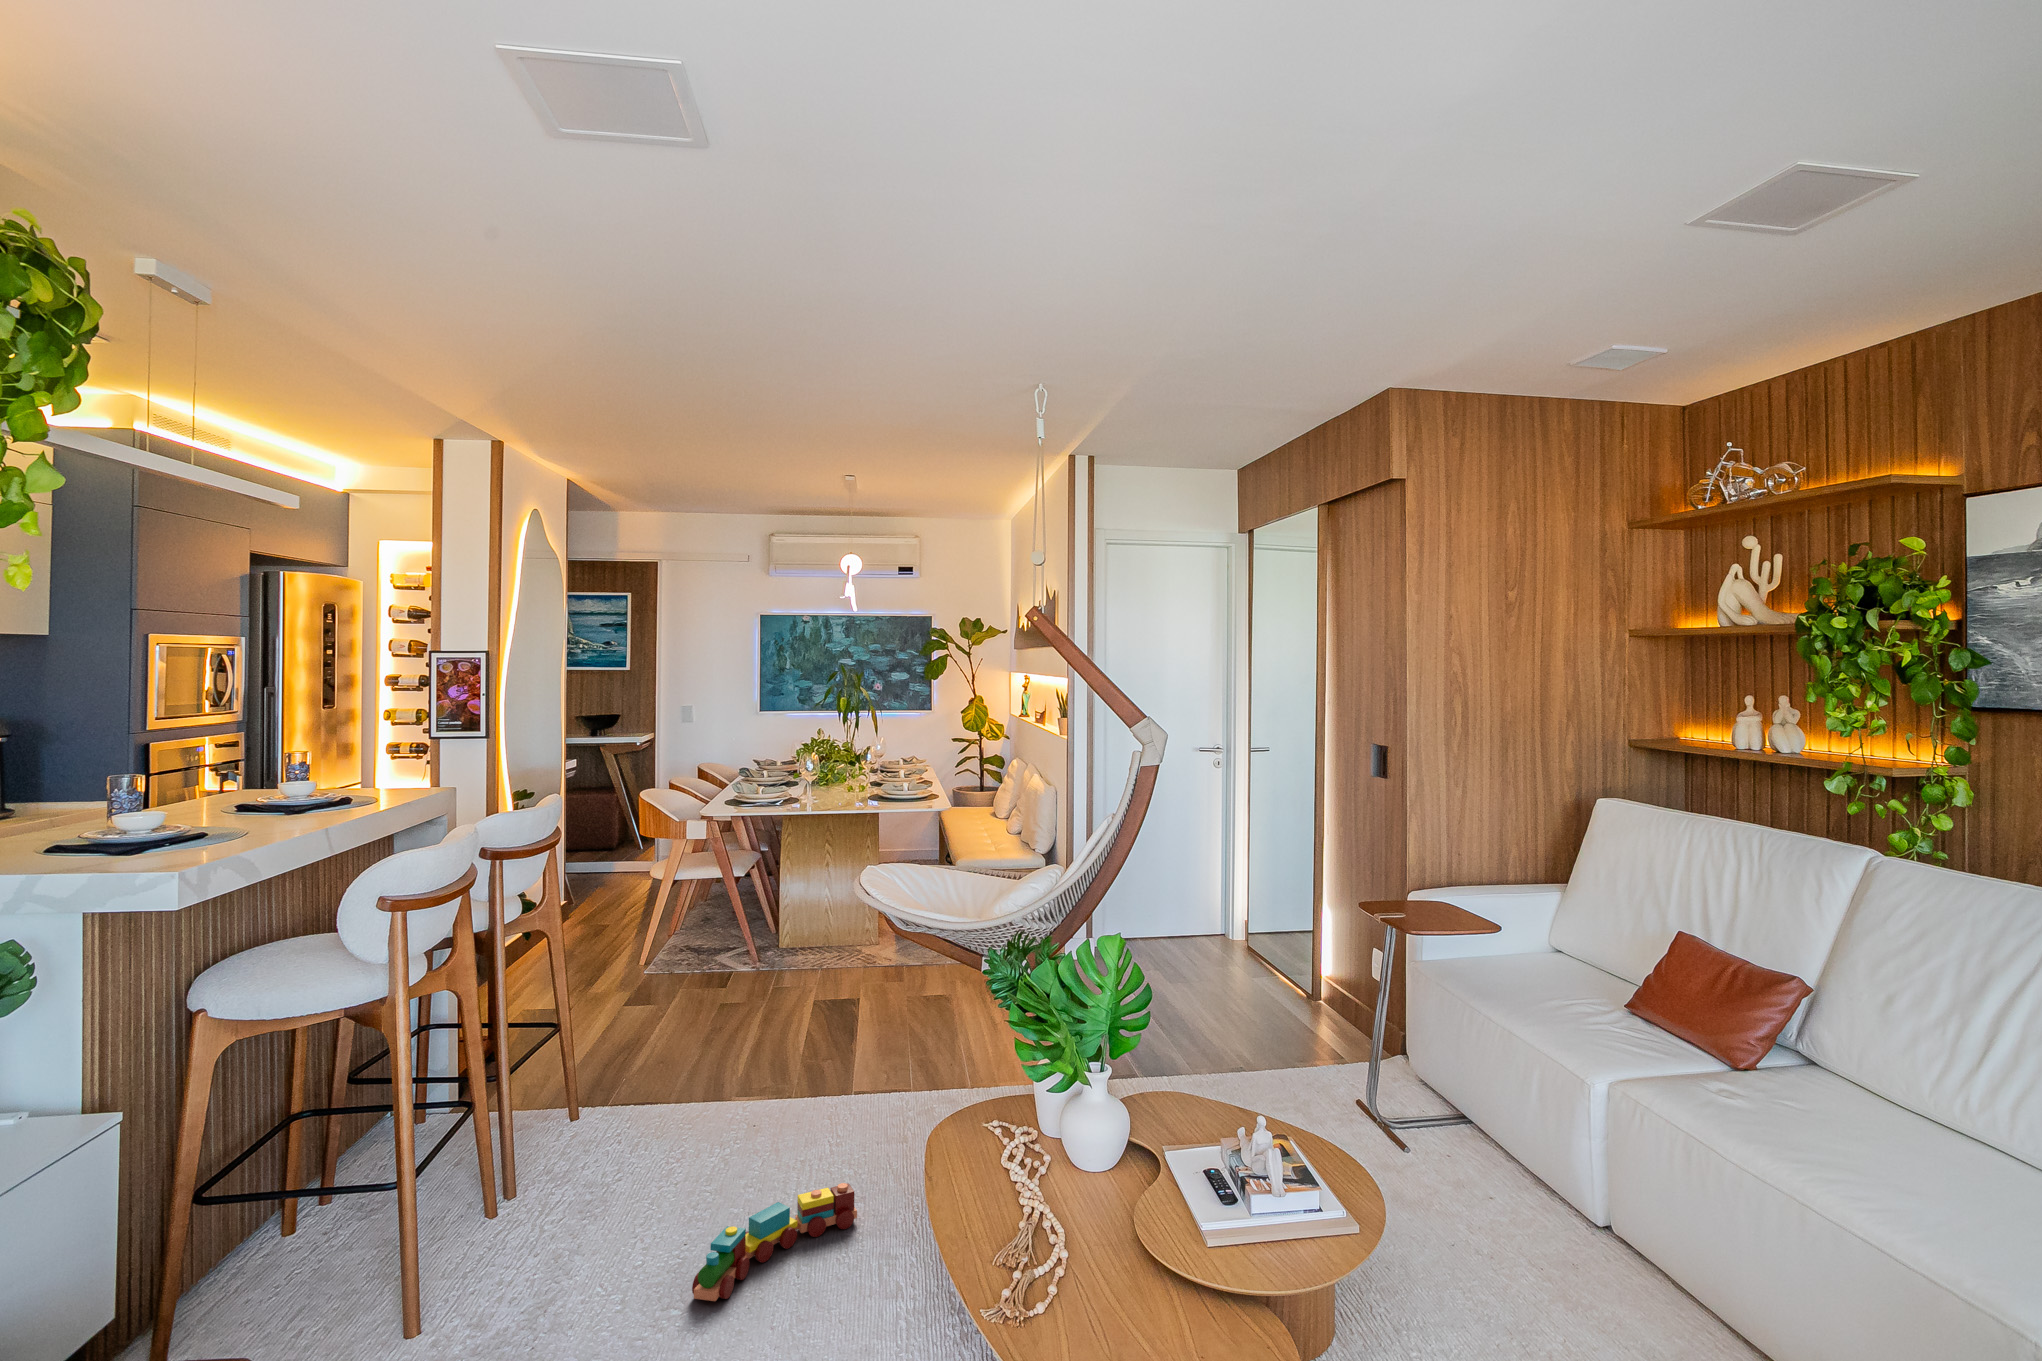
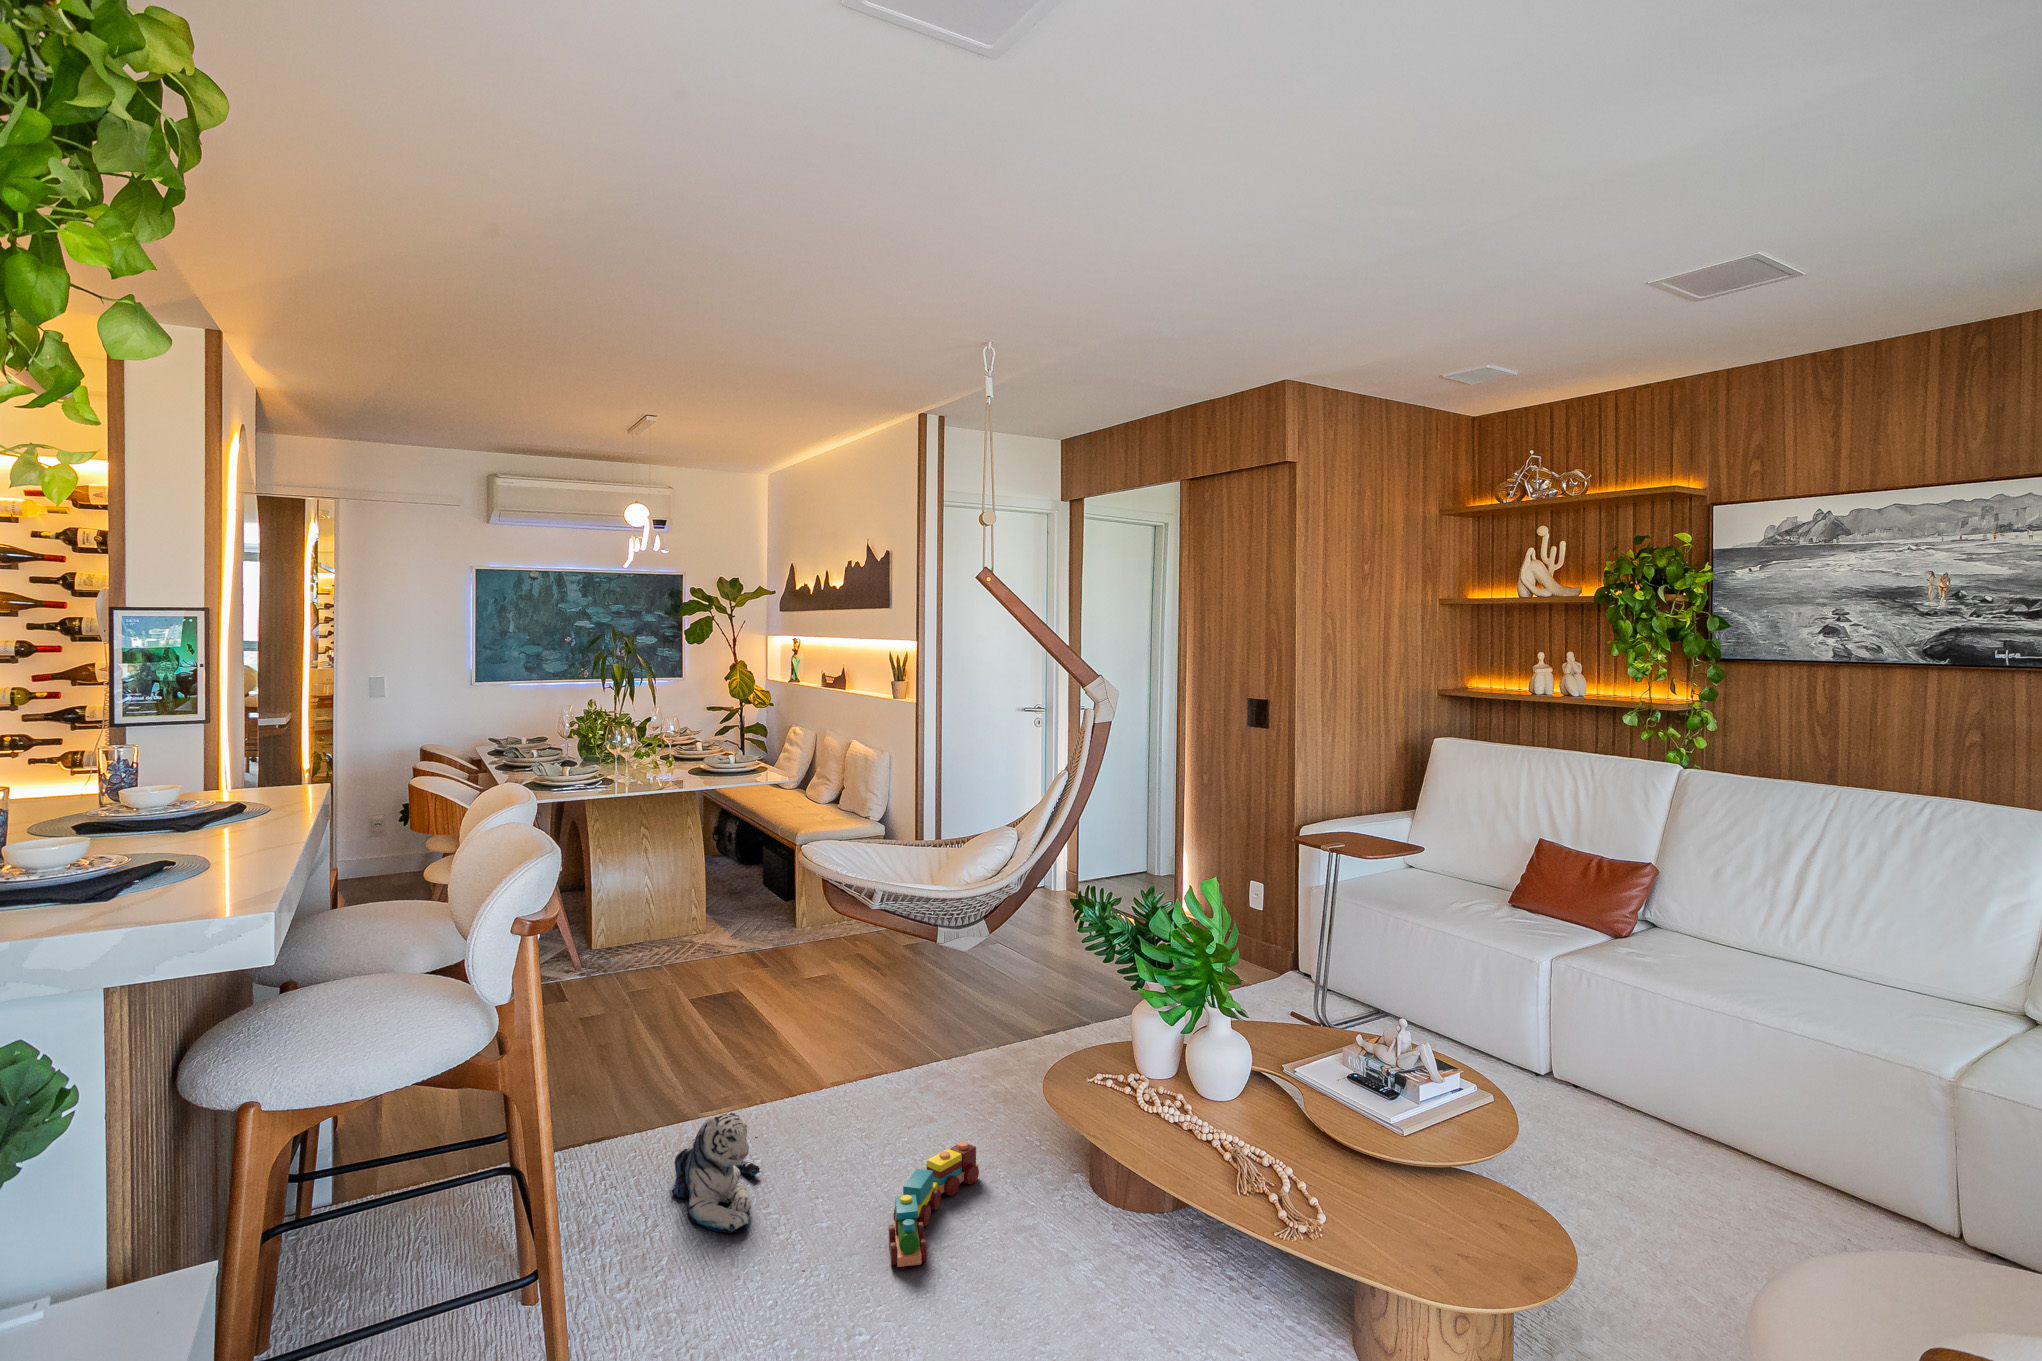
plush toy: none [588,1114,681,1228] -> present [672,1113,760,1233]

